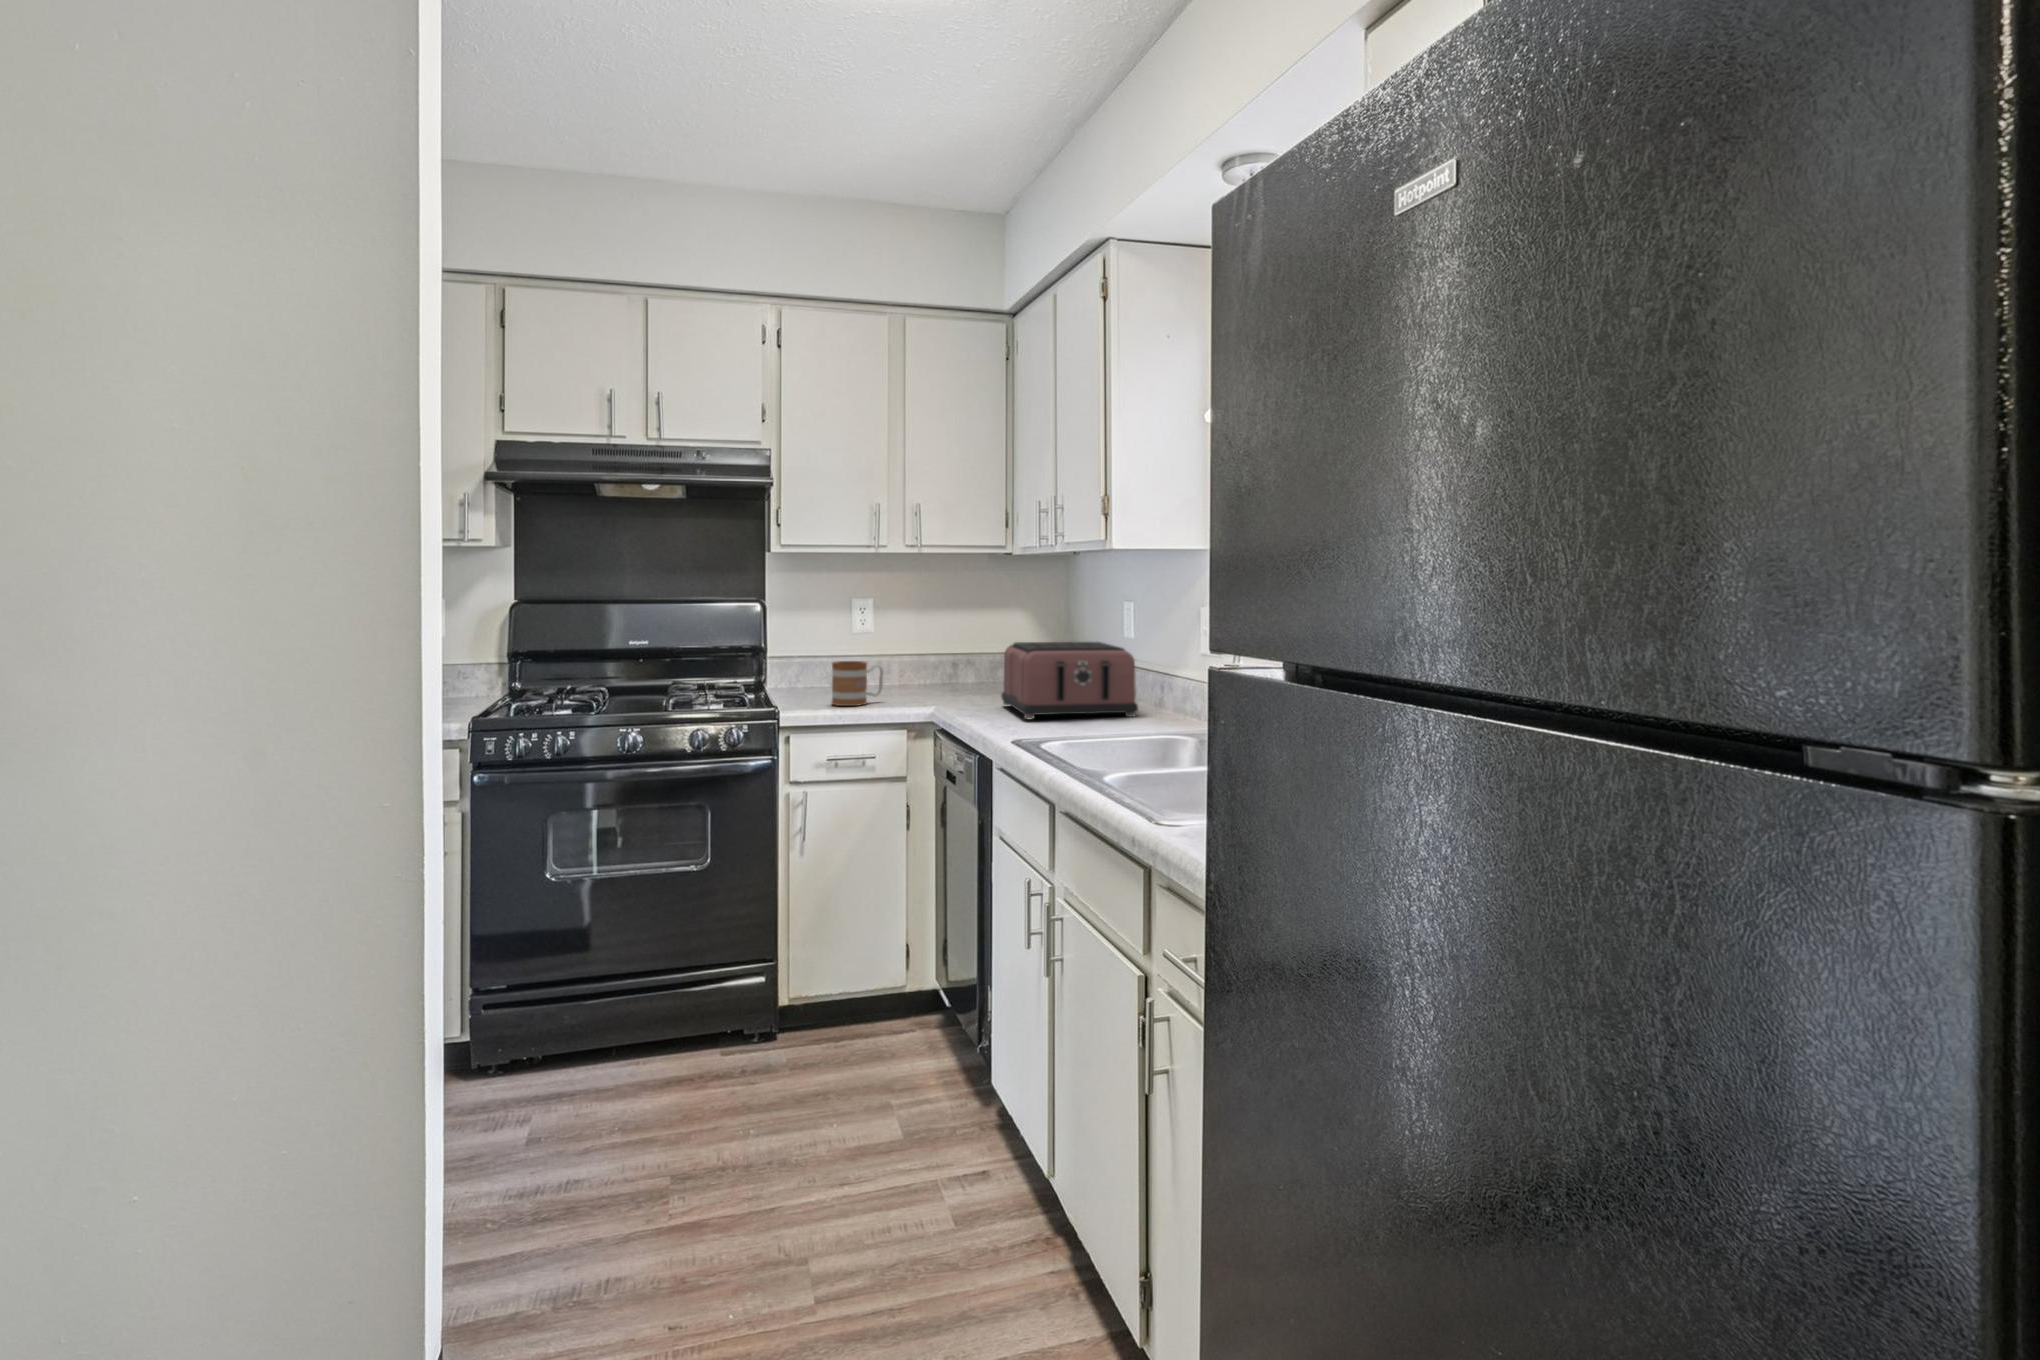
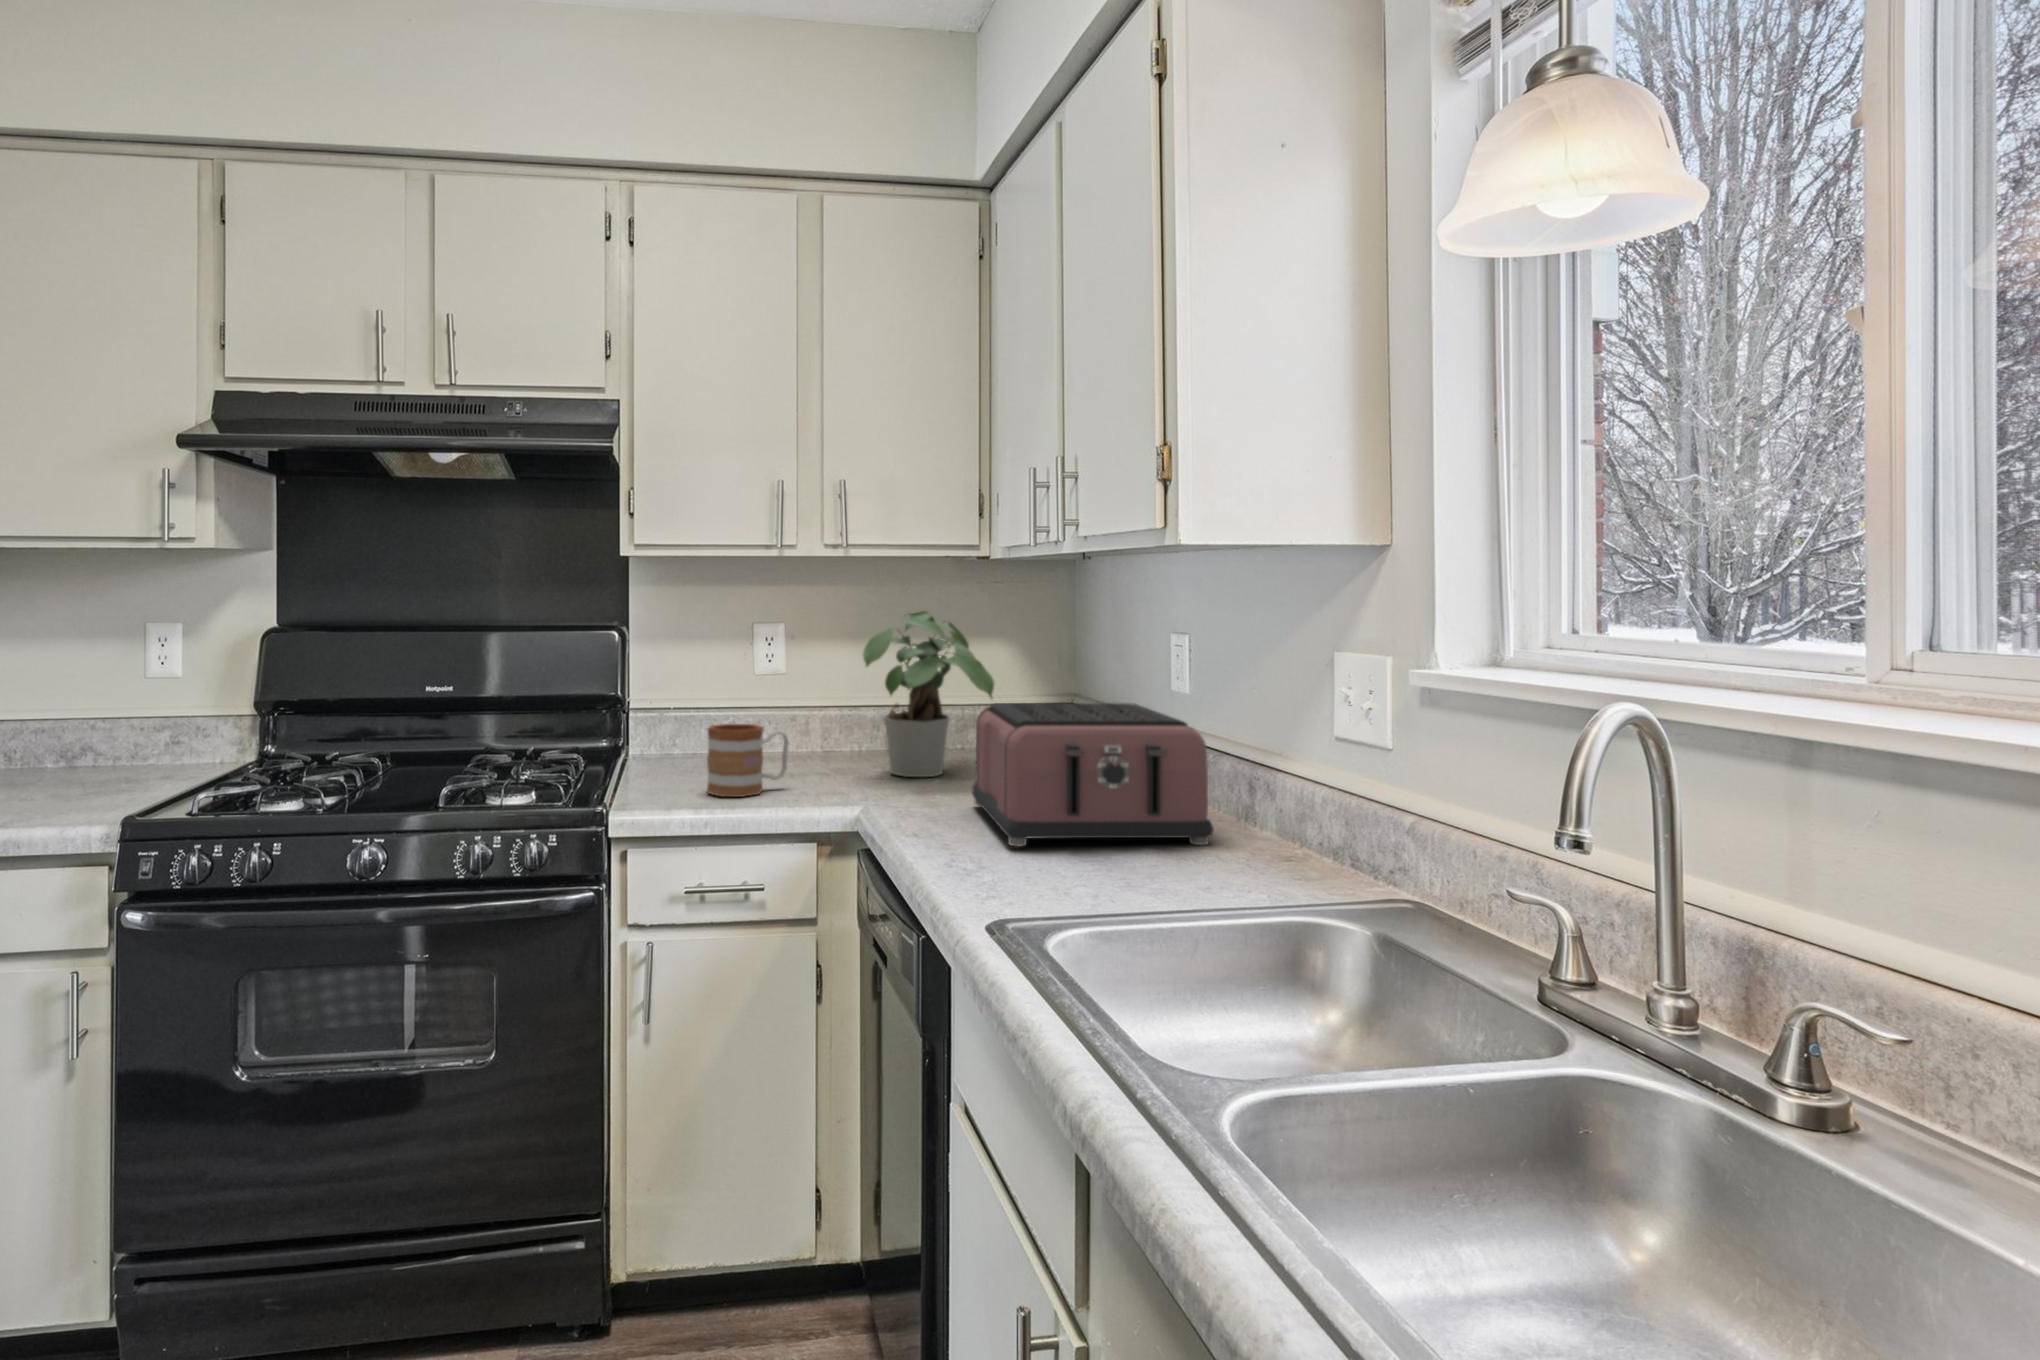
potted plant: none [930,588,1015,695] -> present [863,611,995,777]

